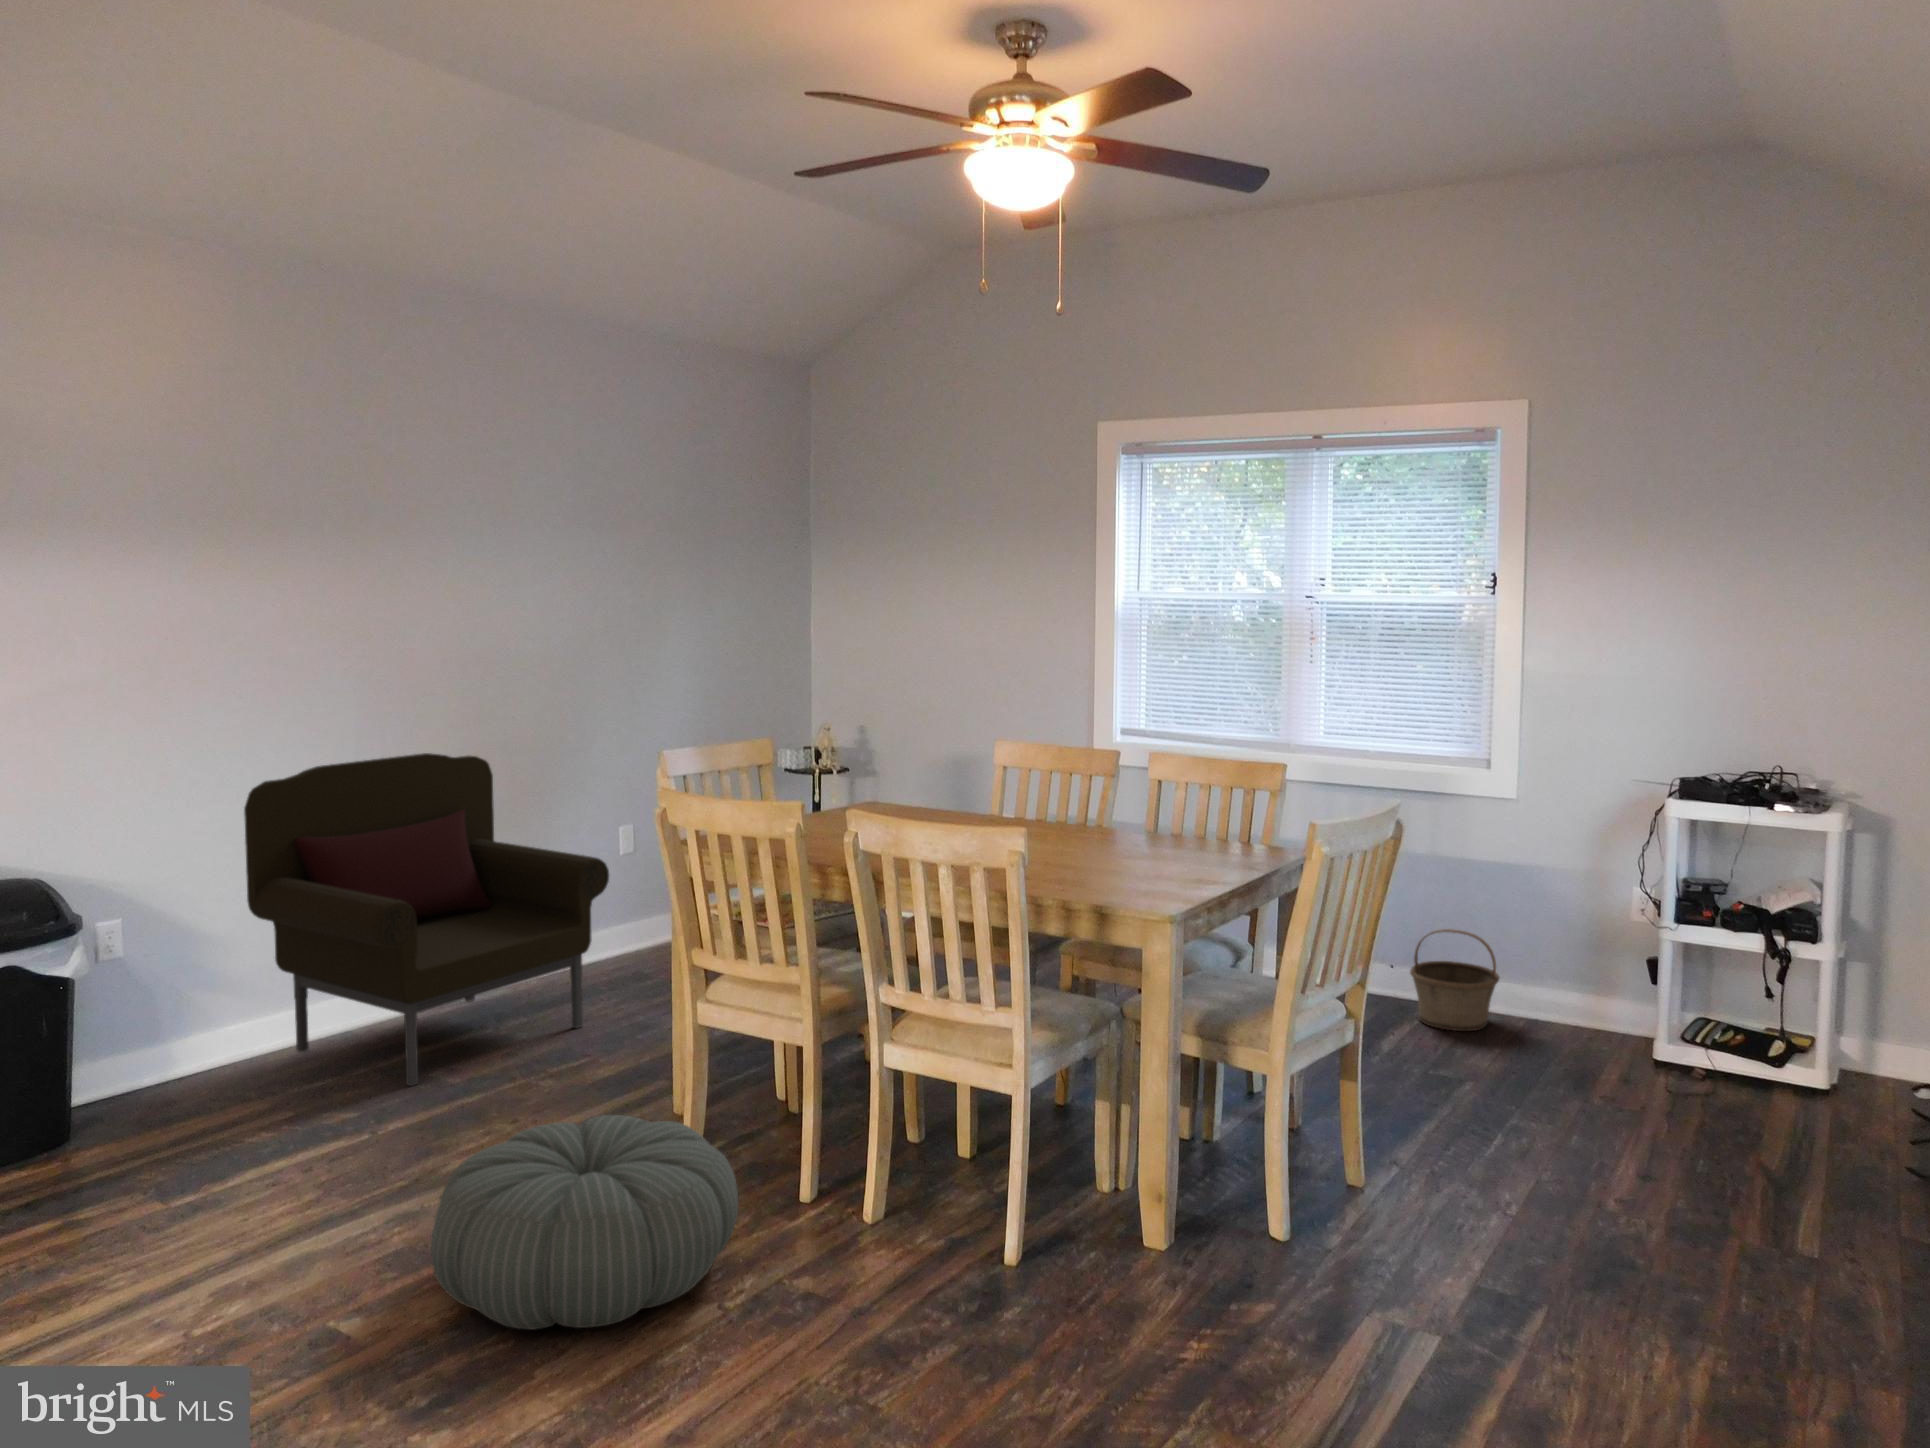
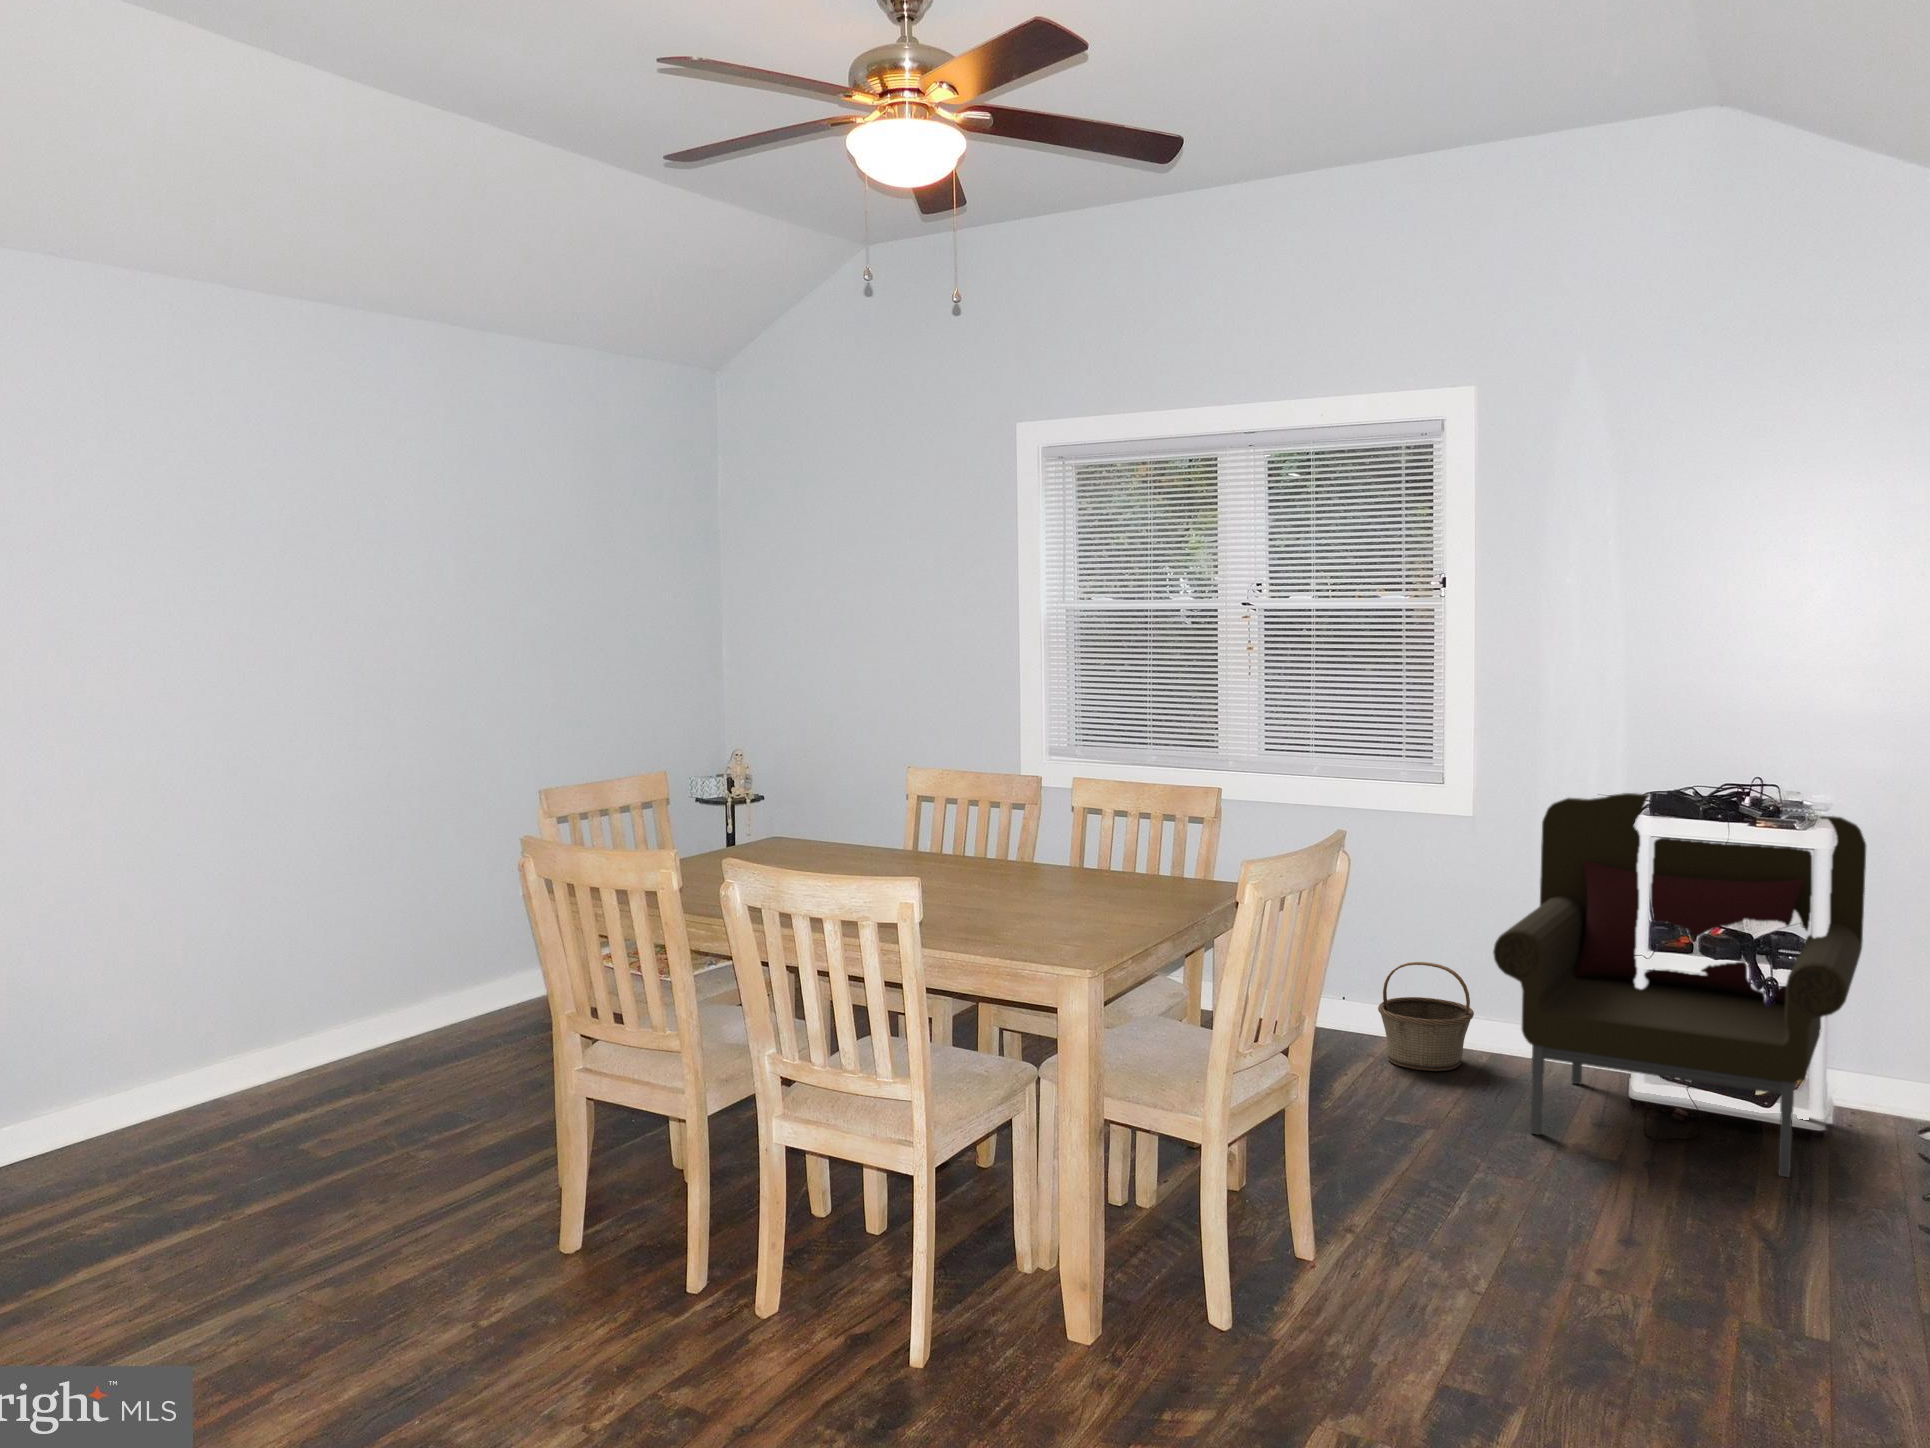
armchair: present [244,753,609,1086] -> present [1493,793,1866,1177]
pouf: present [431,1115,738,1330] -> none [360,1137,667,1340]

